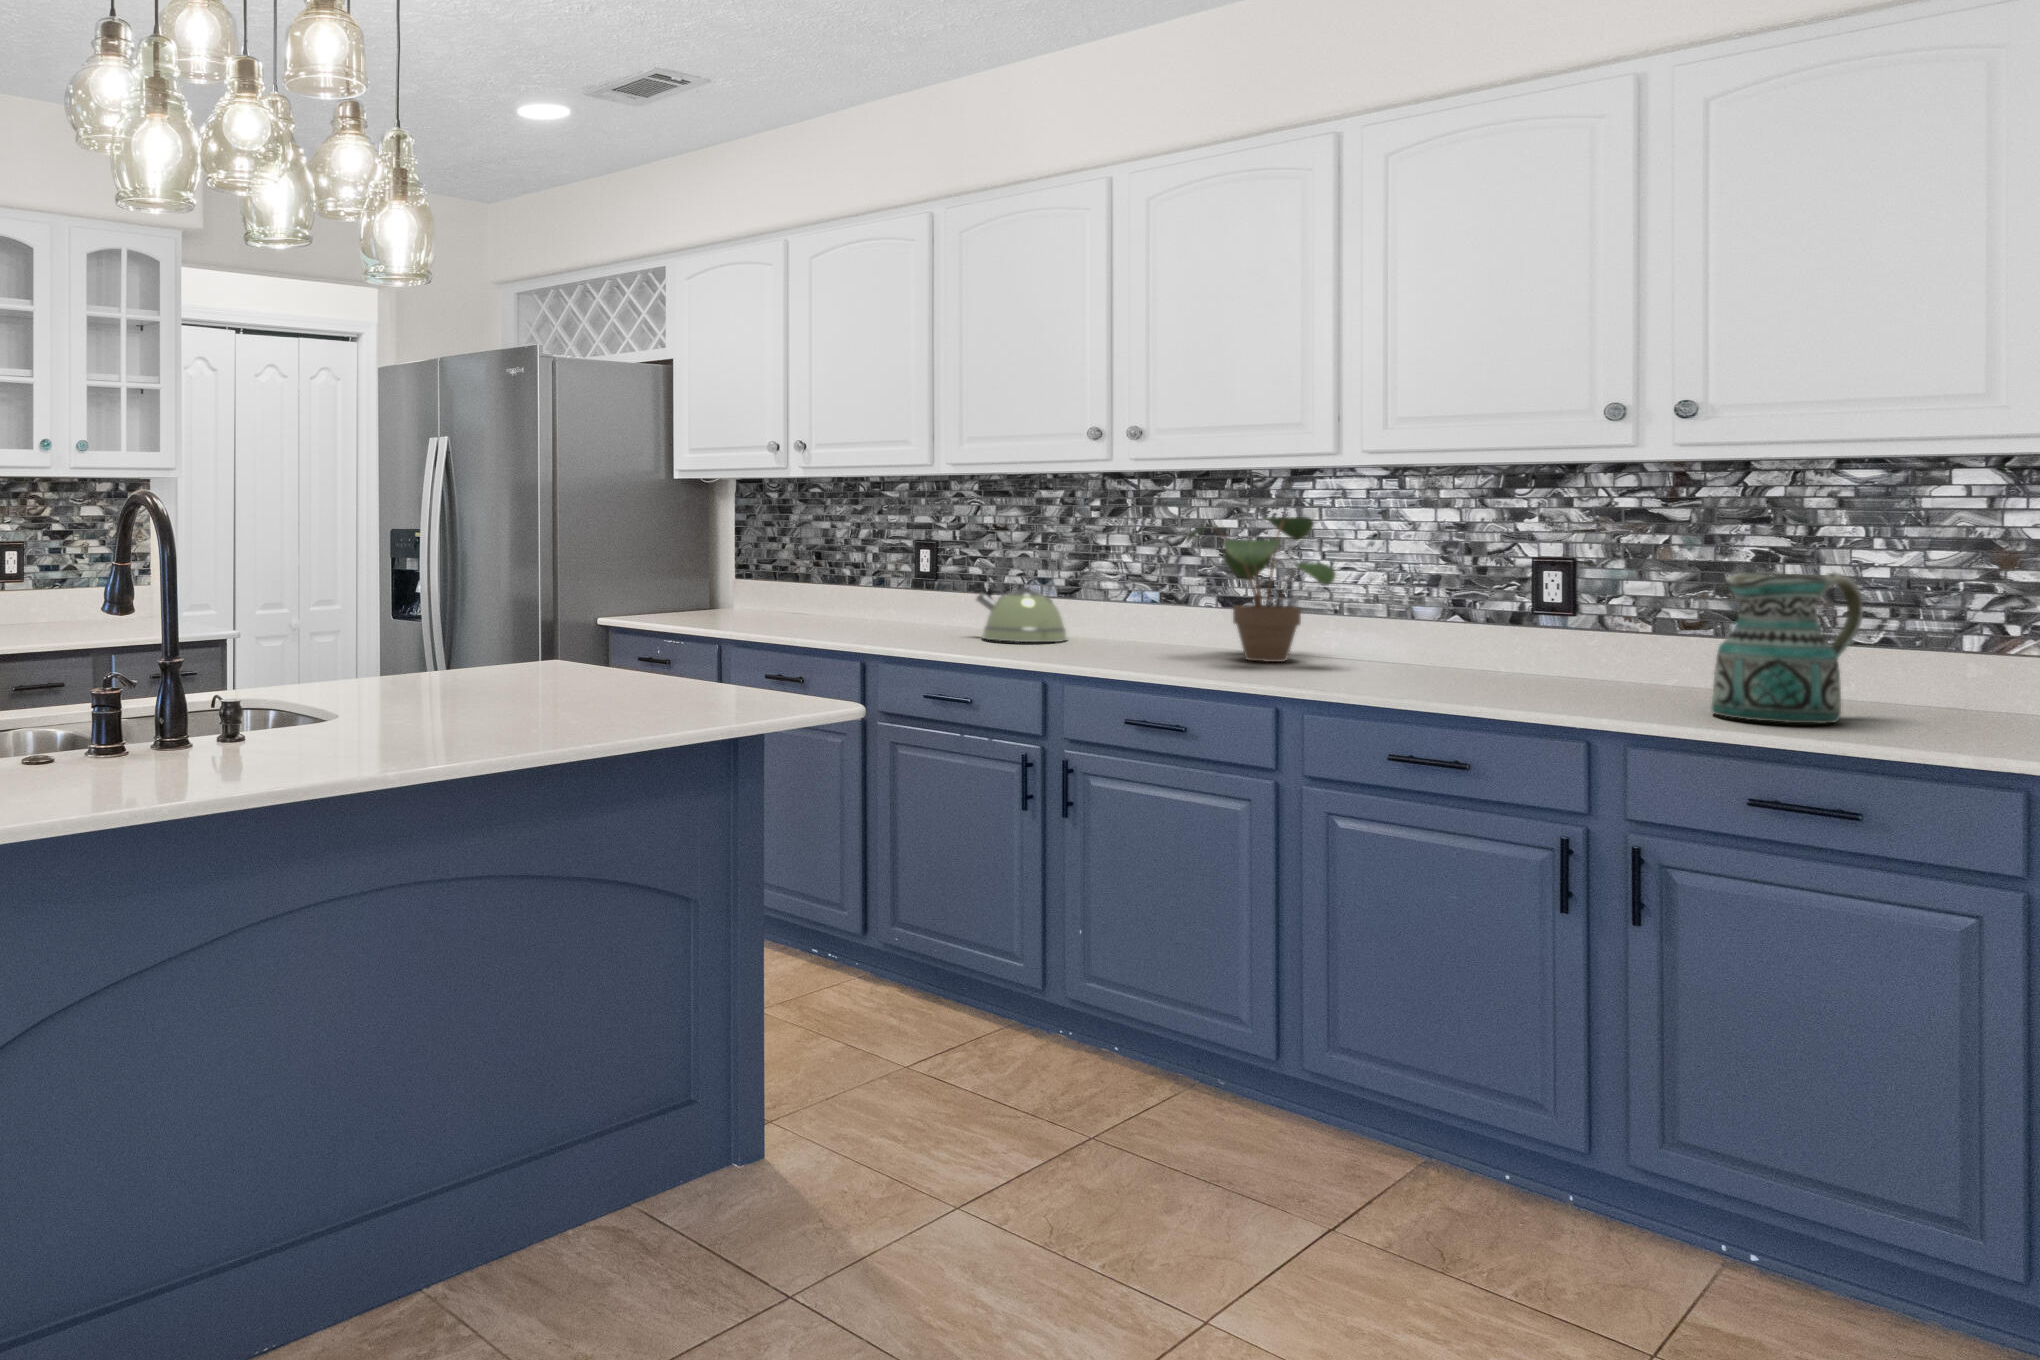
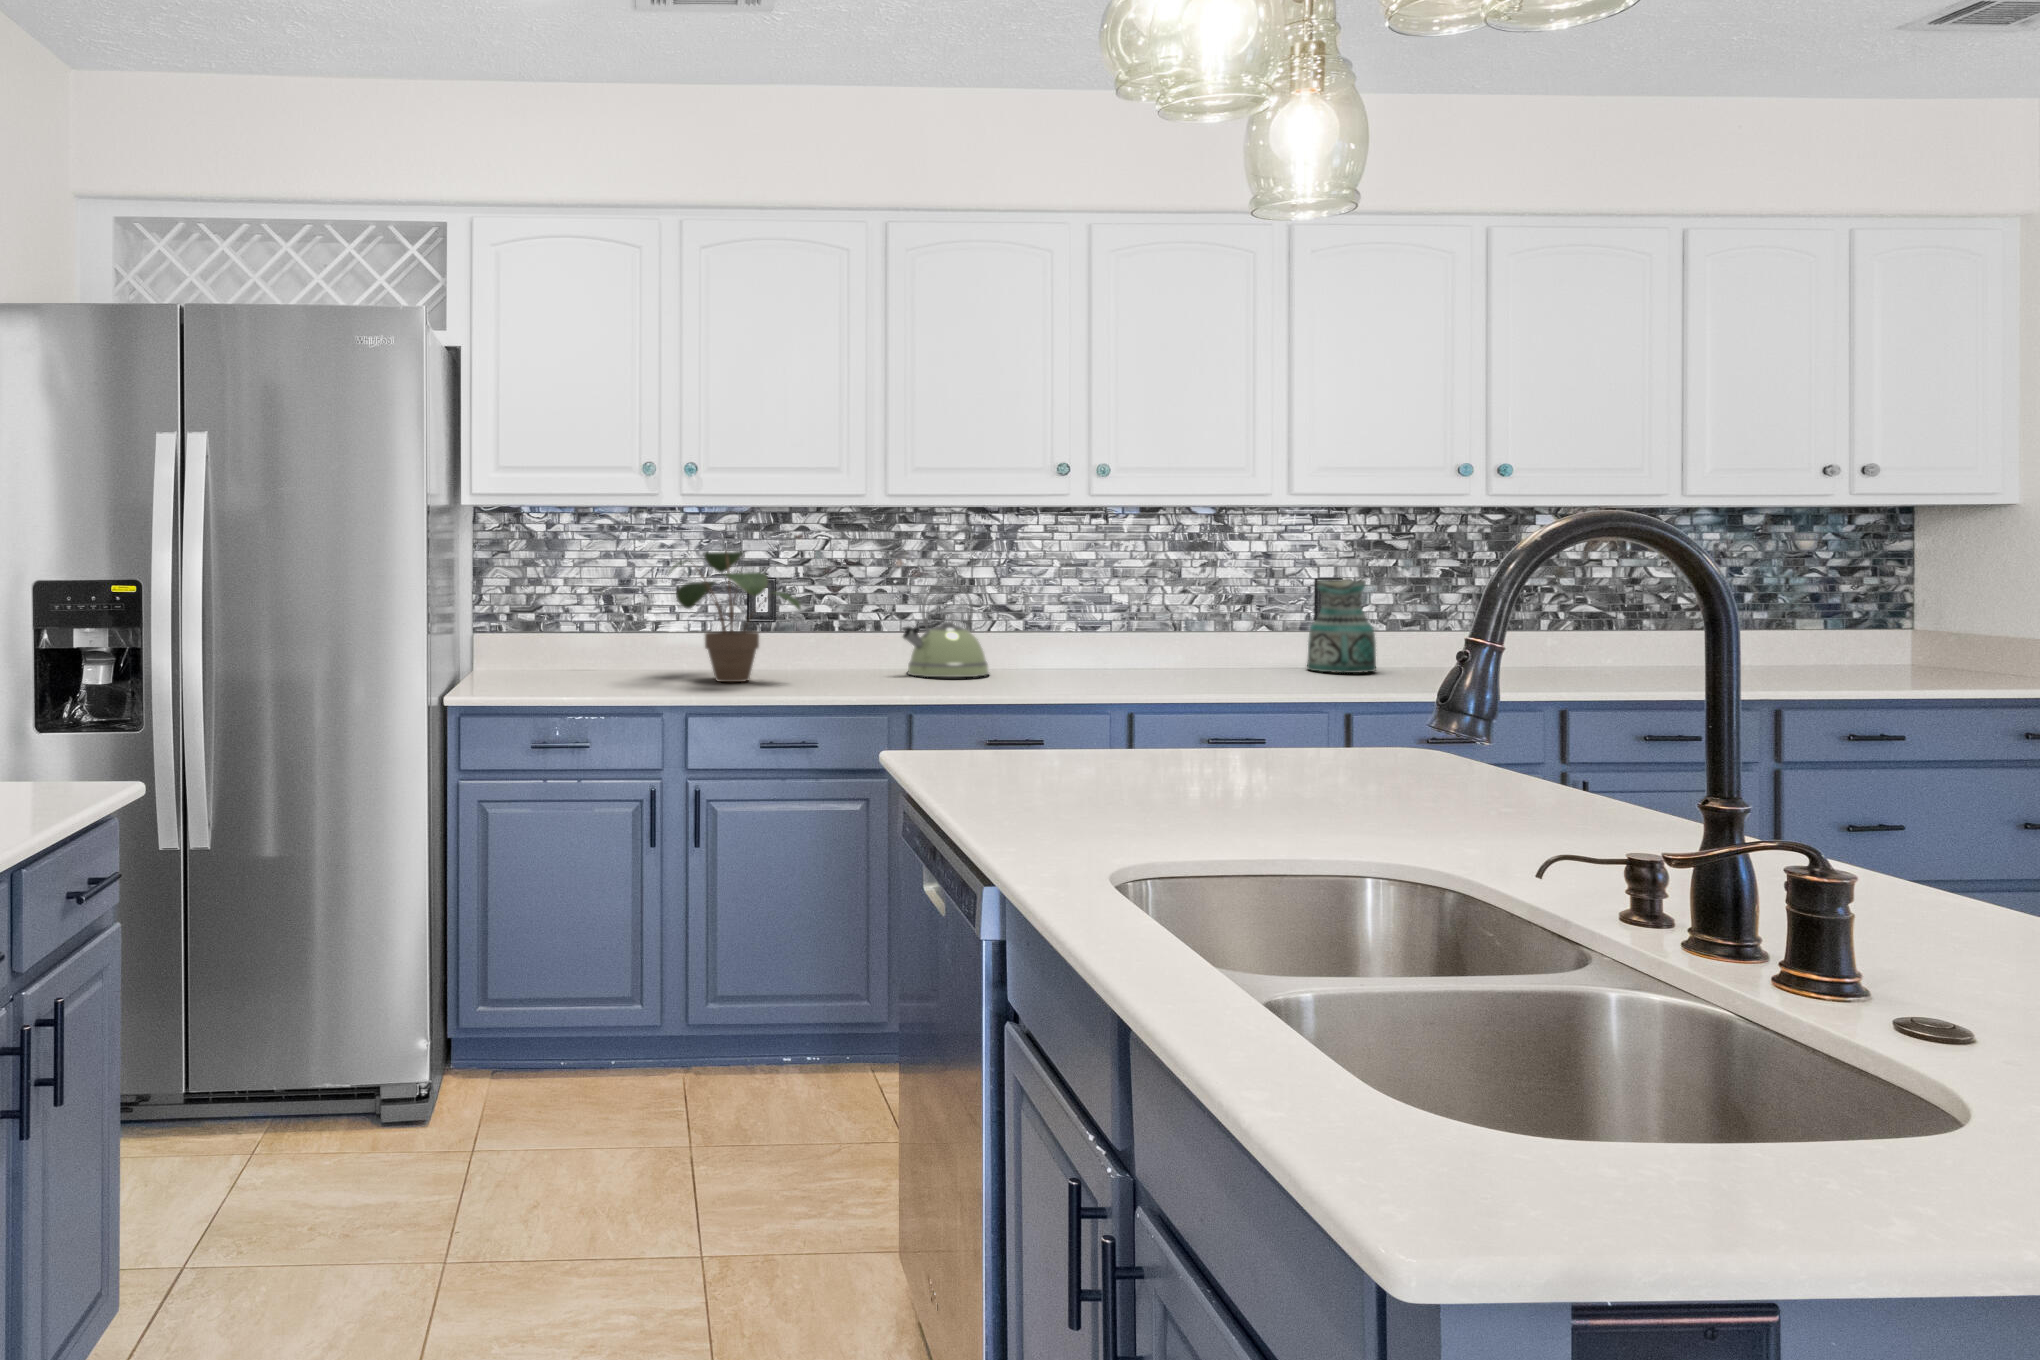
potted plant: present [1186,516,1335,662] -> present [669,551,801,682]
ceramic pitcher: present [1712,573,1863,723] -> present [1307,579,1376,673]

